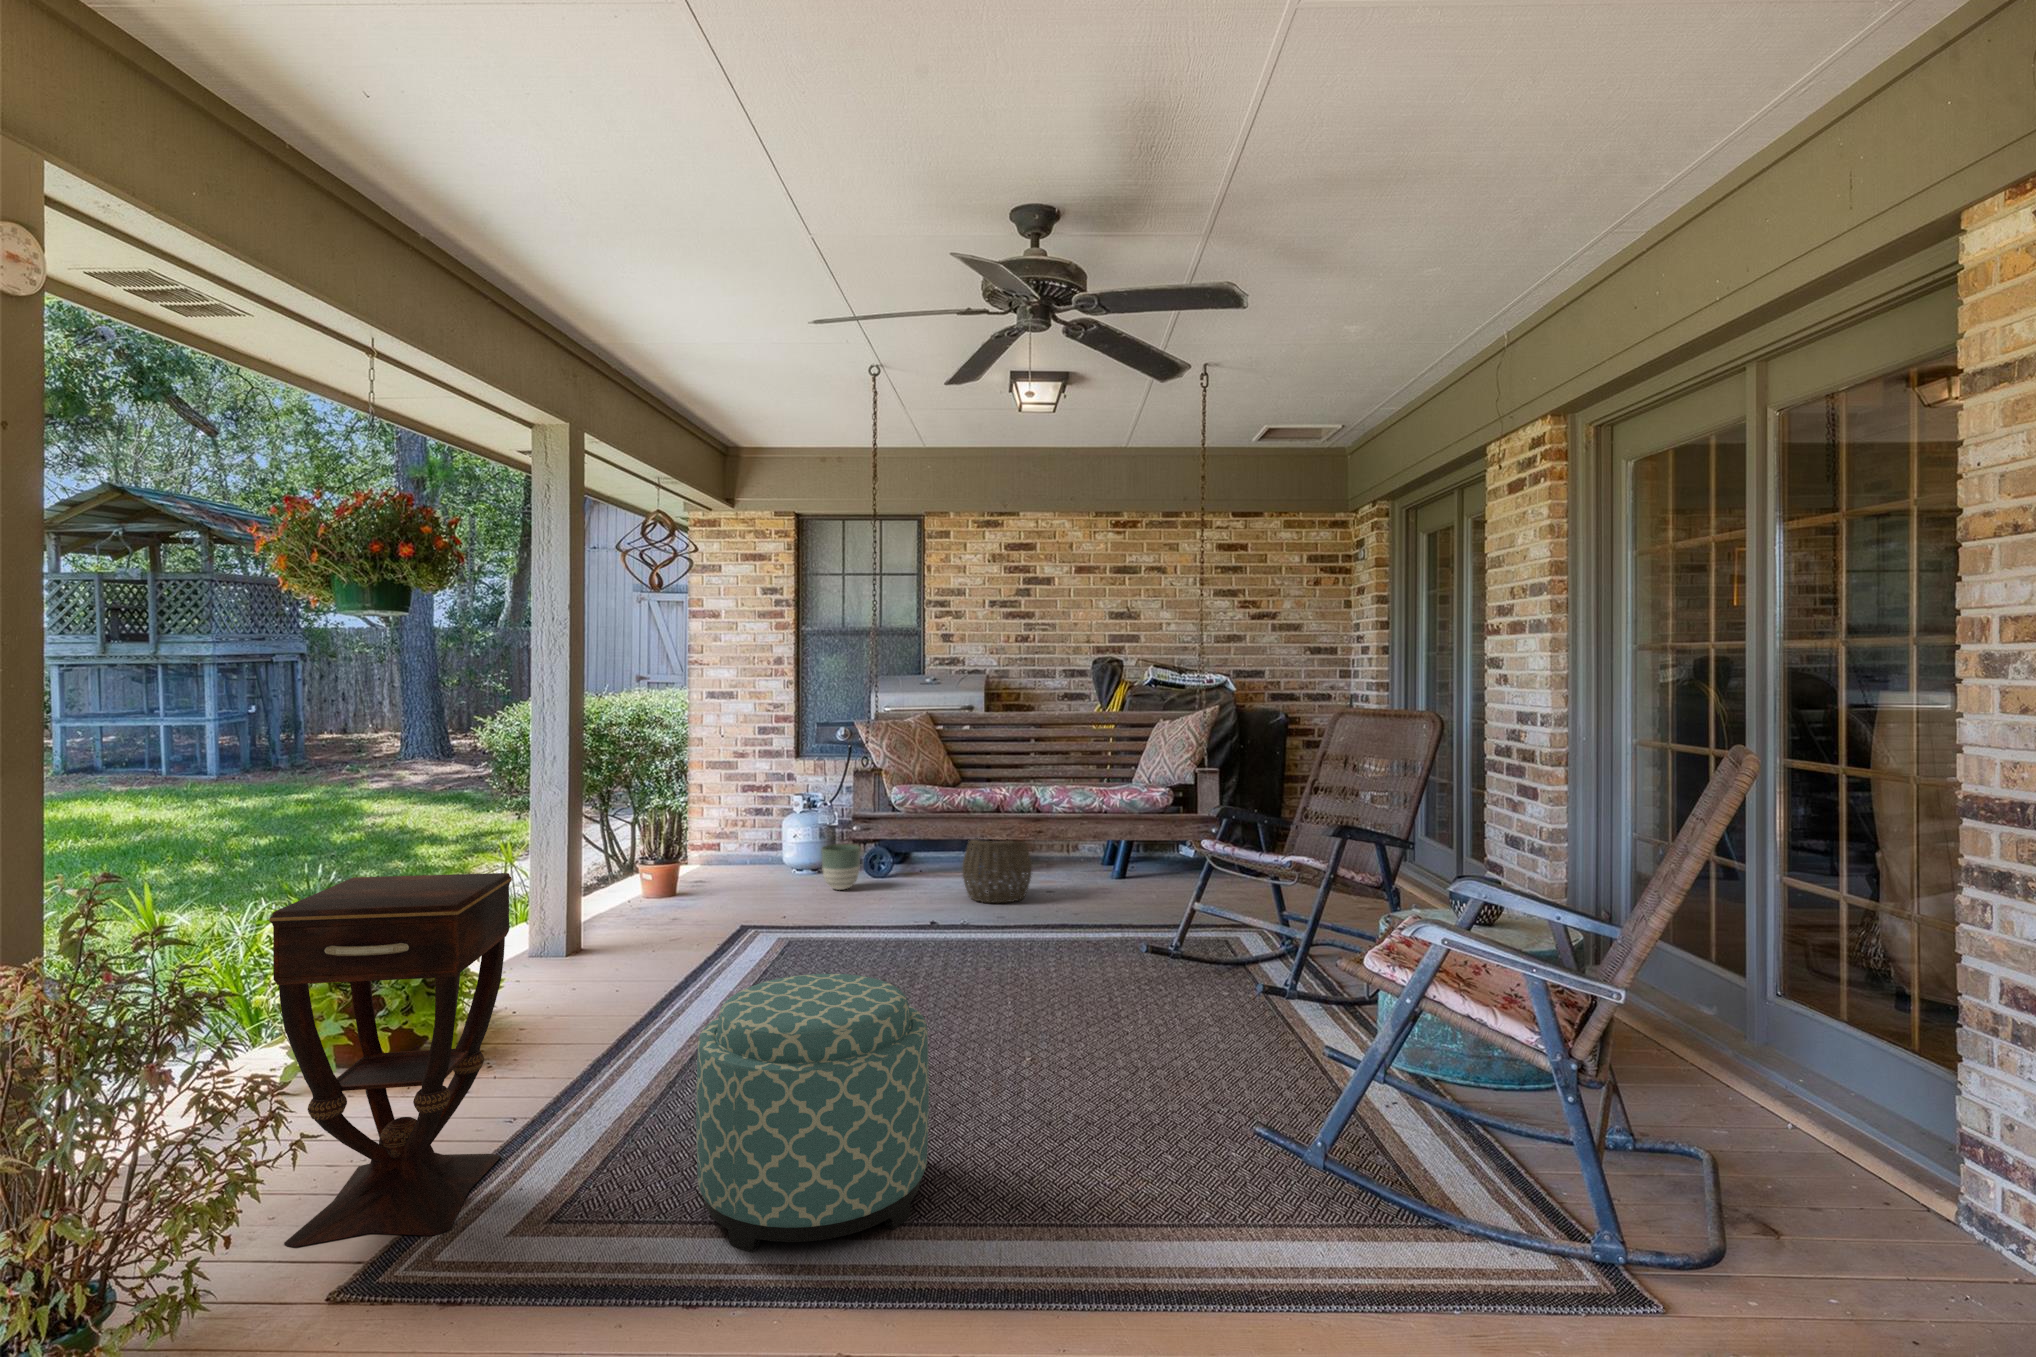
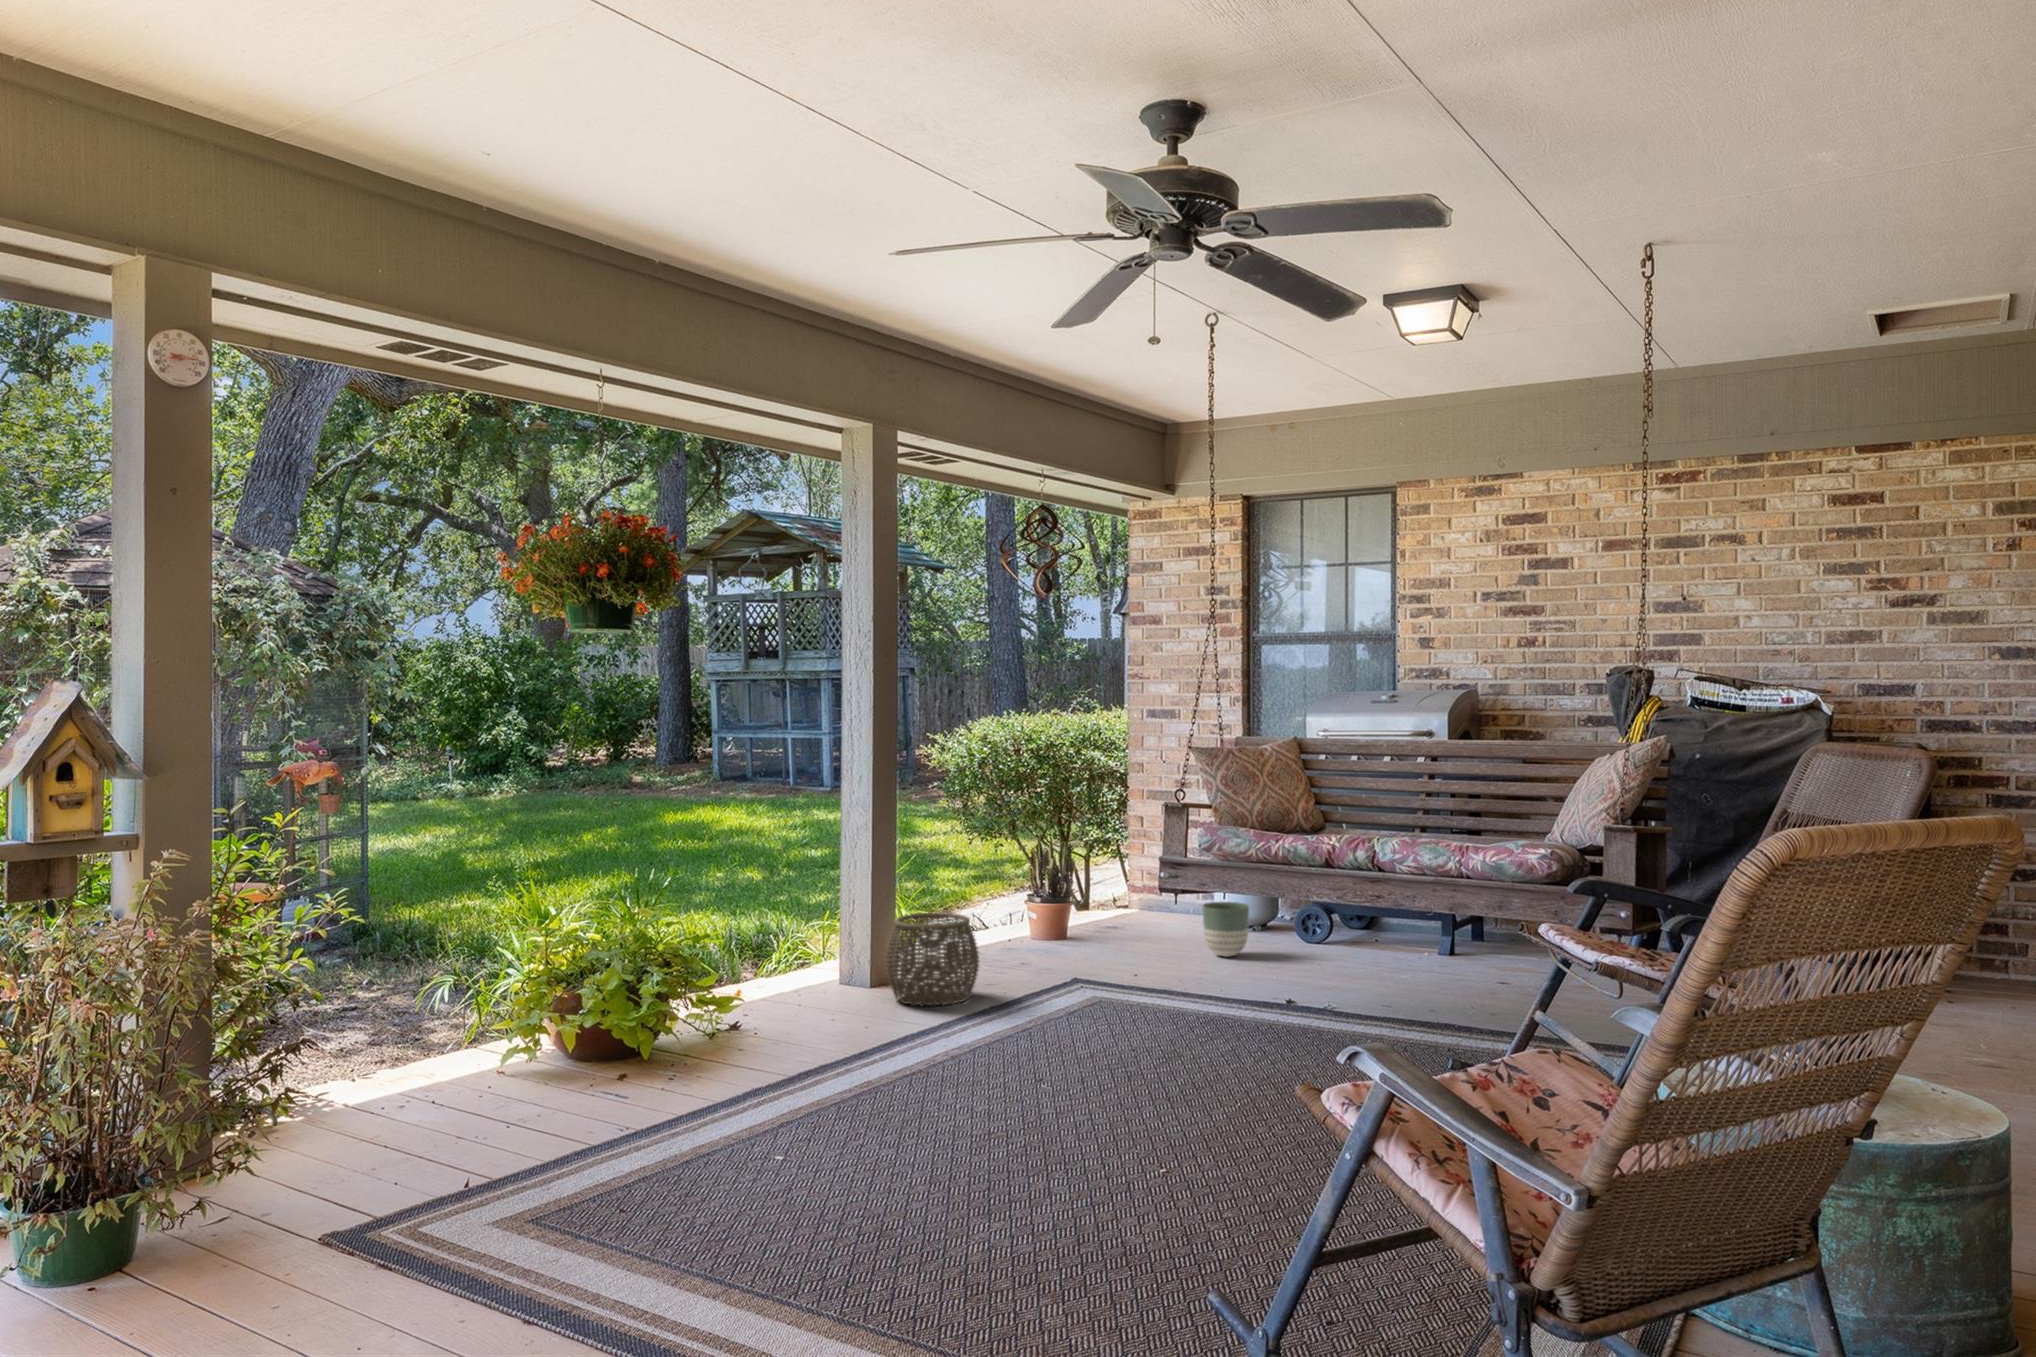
woven basket: present [962,838,1032,903] -> present [886,913,979,1006]
side table: present [269,873,512,1247] -> none [462,878,650,1160]
ottoman: present [696,974,929,1252] -> none [697,1001,904,1233]

